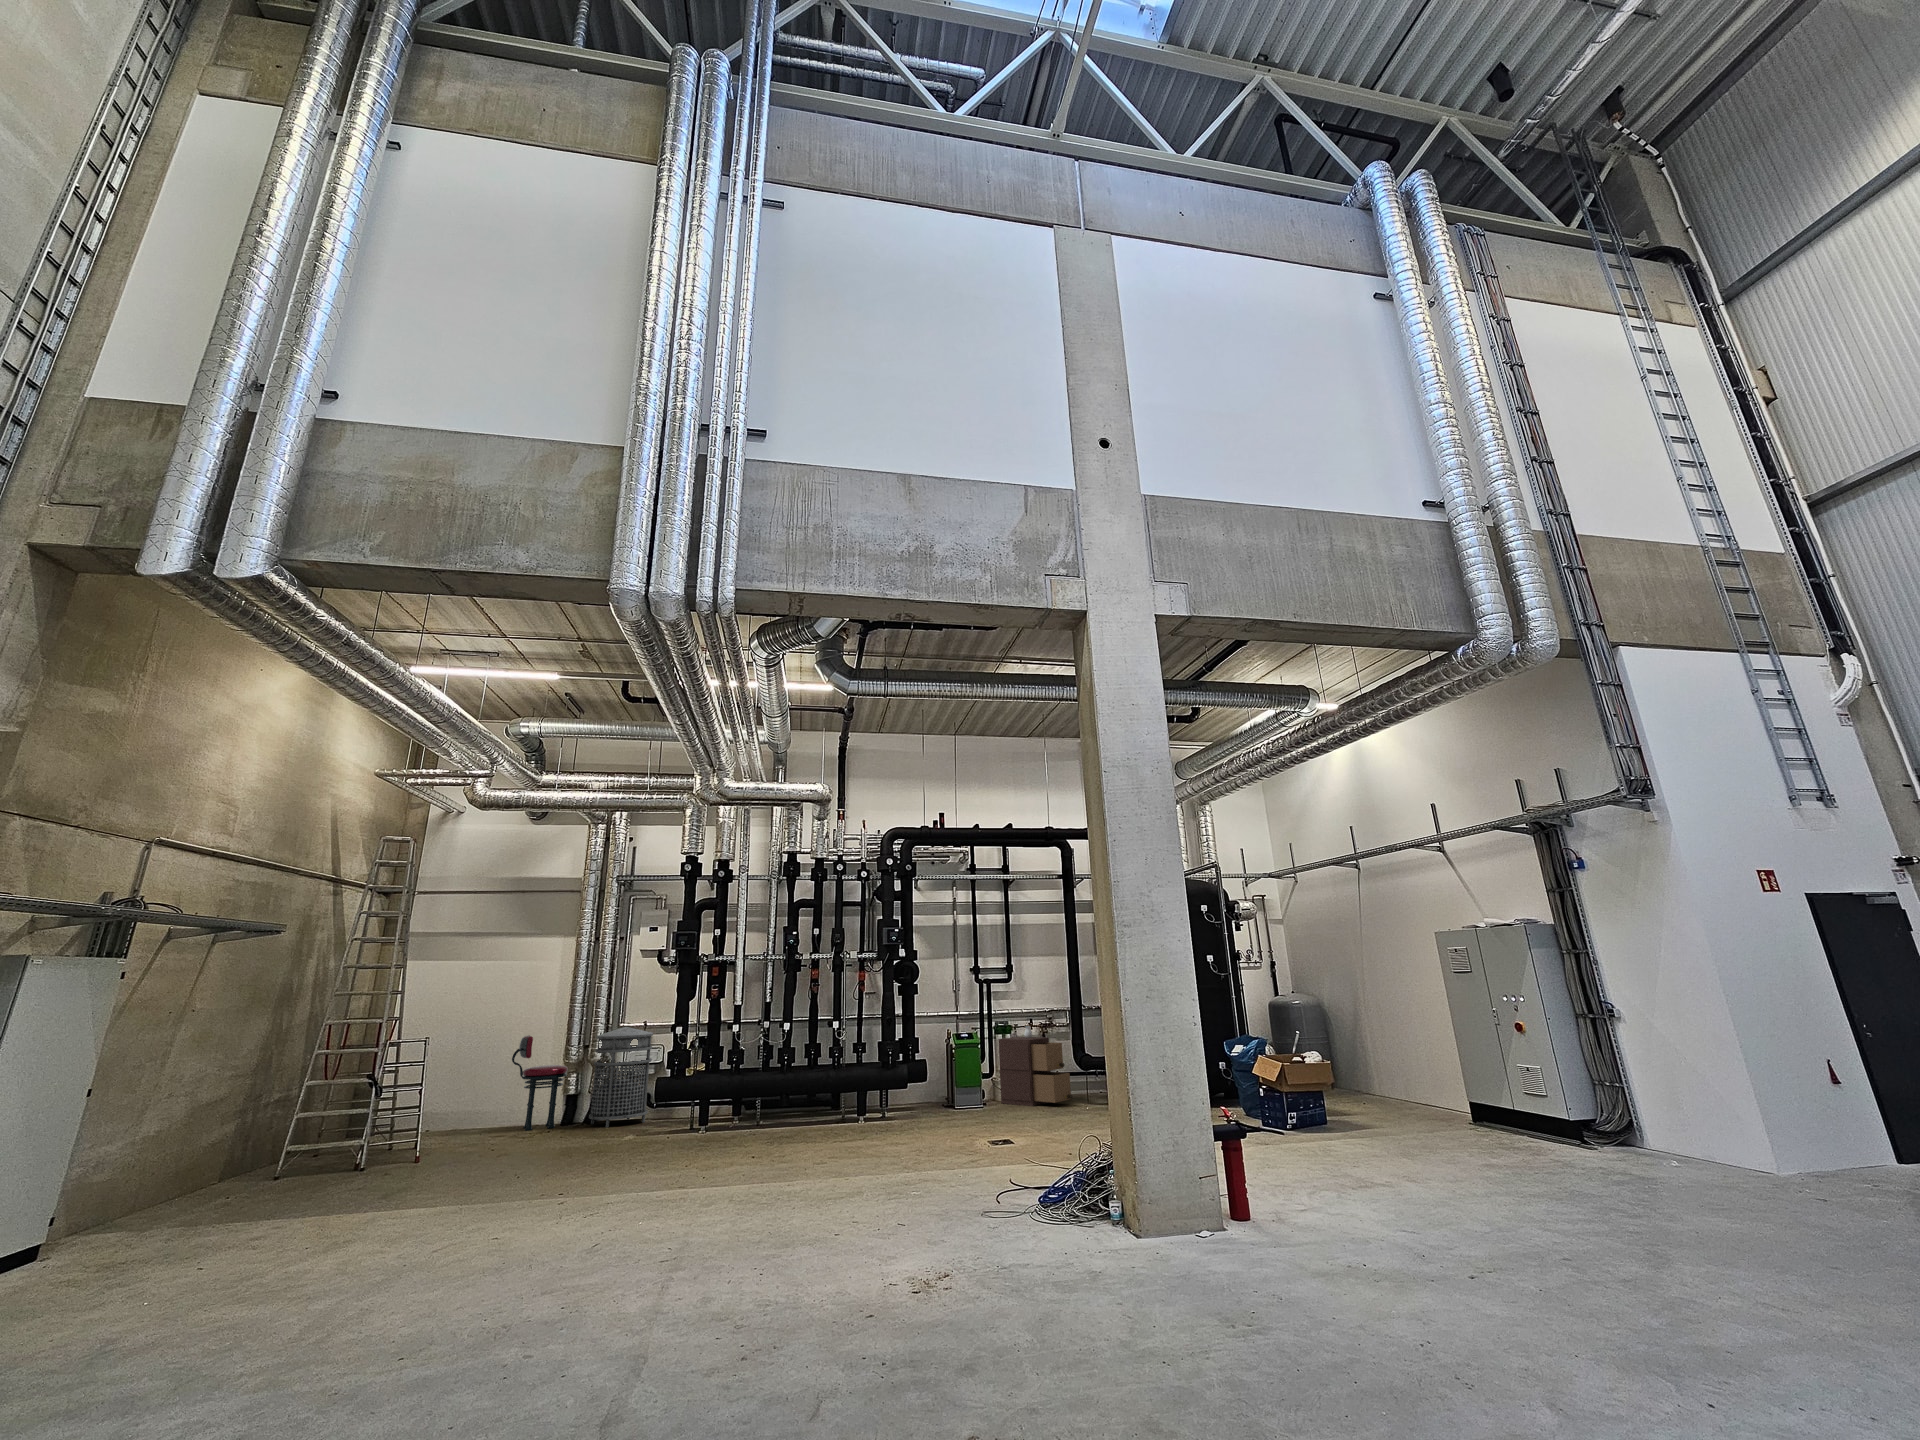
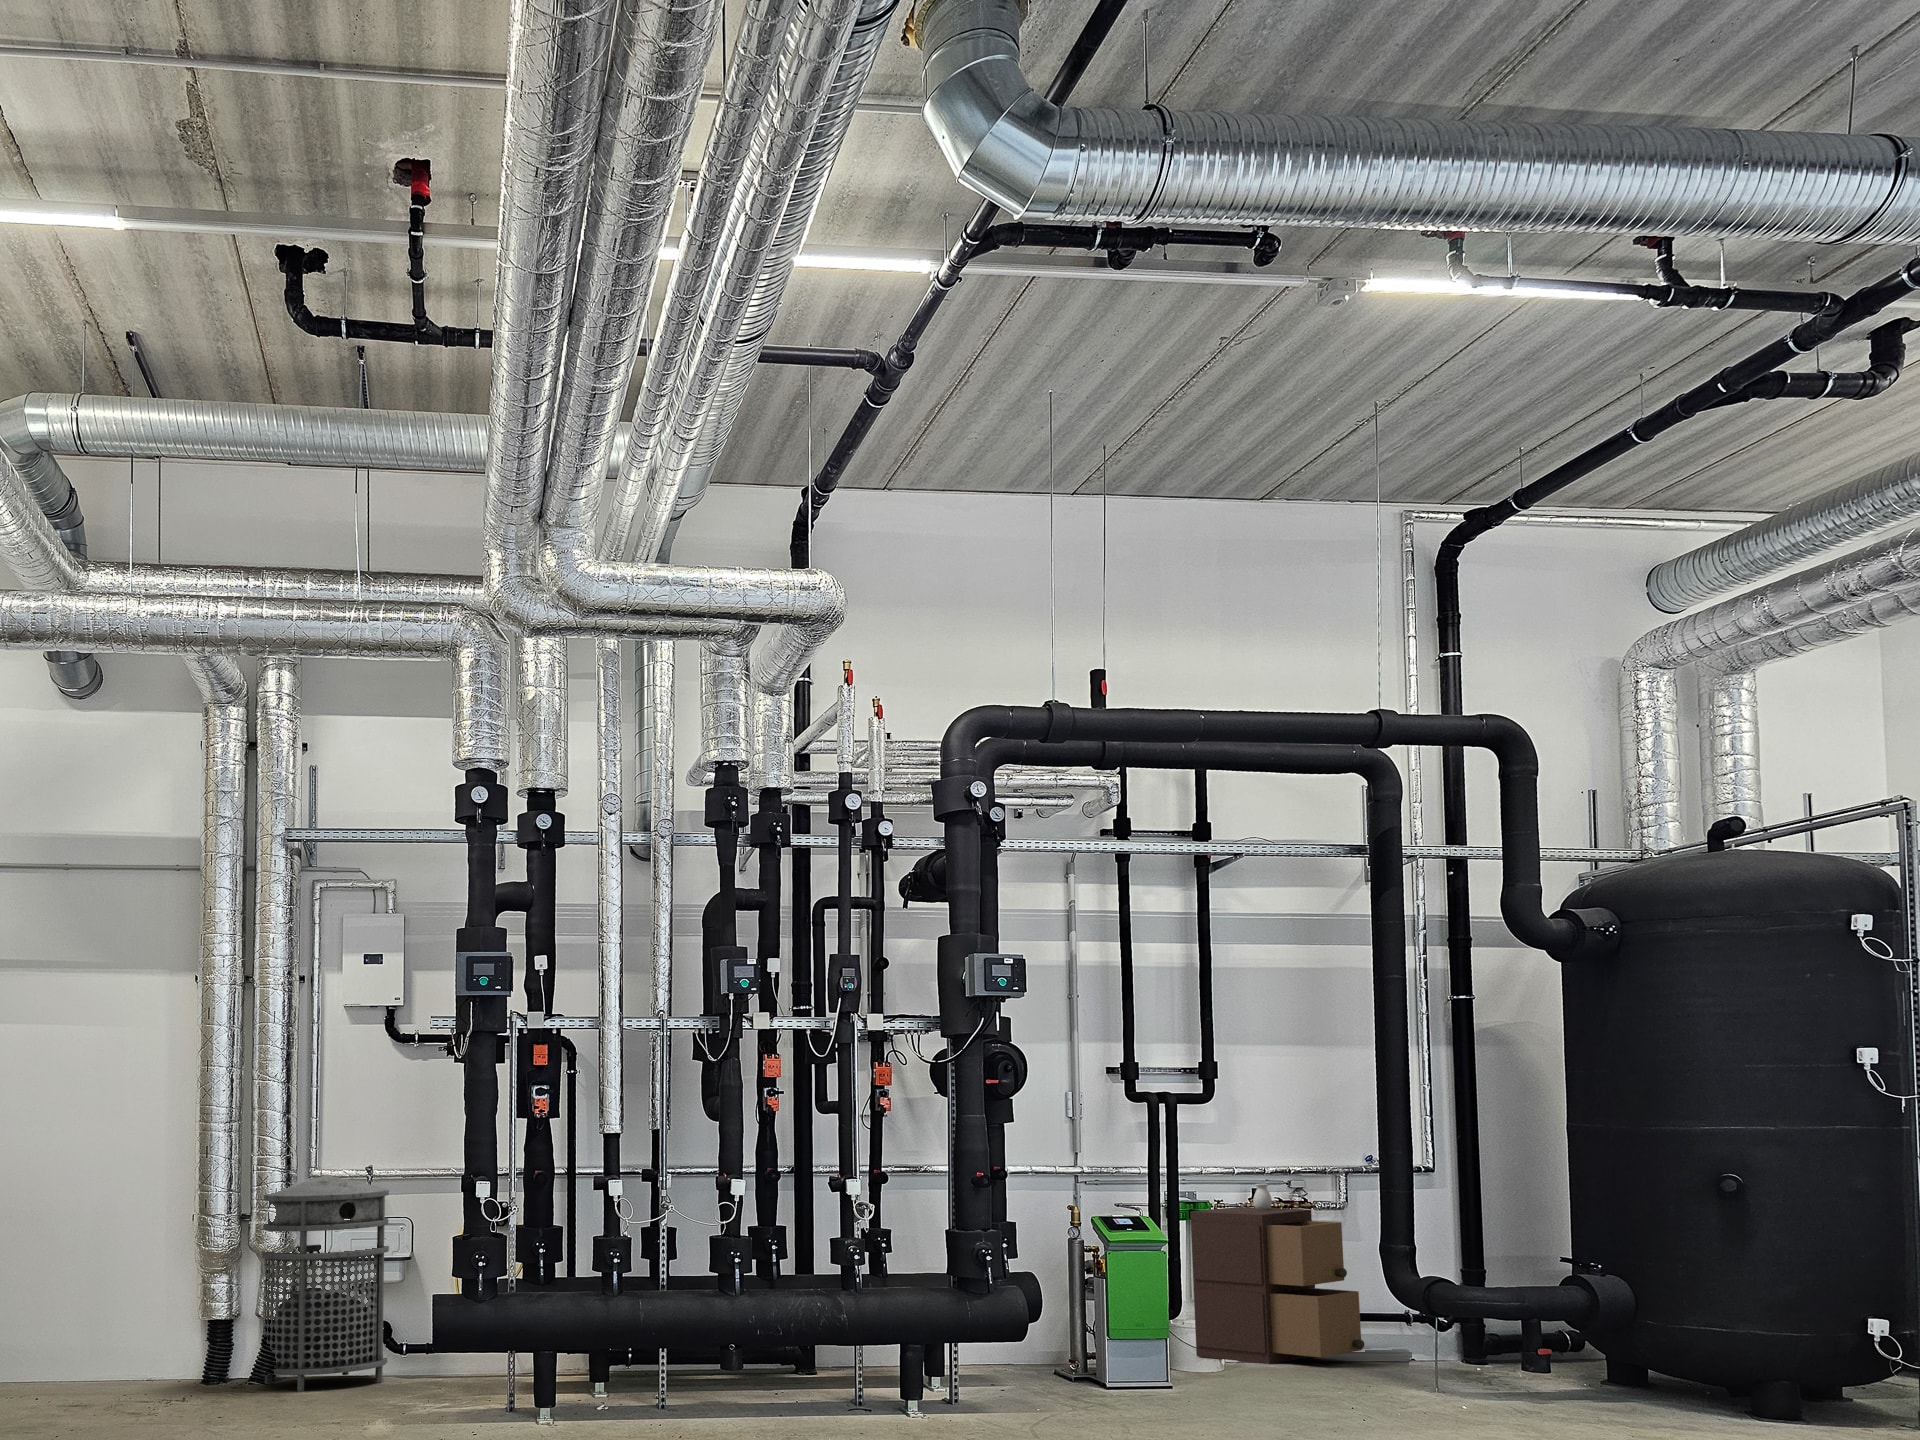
stool: present [512,1035,568,1131] -> none [82,1191,206,1395]

